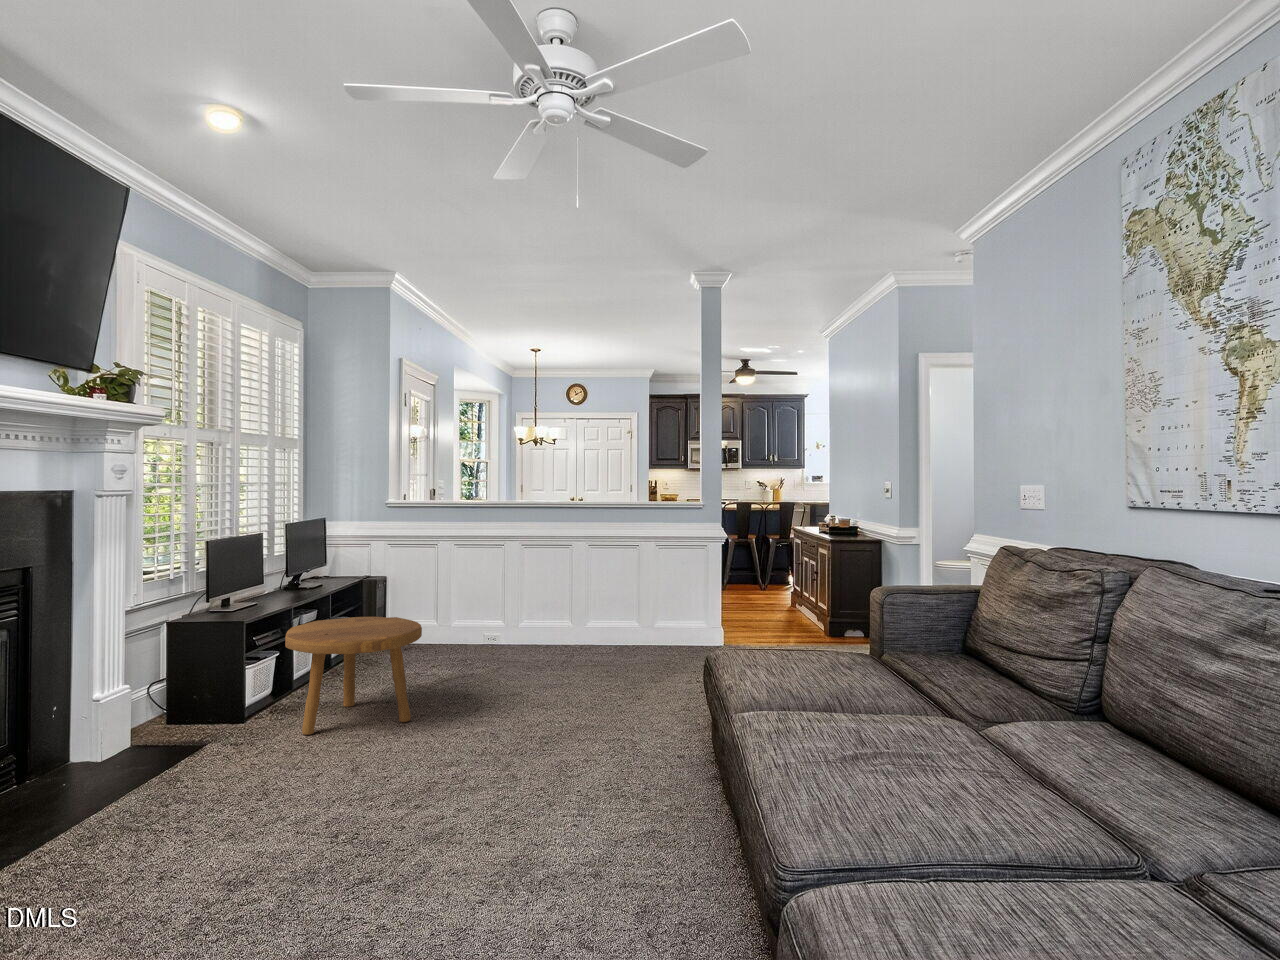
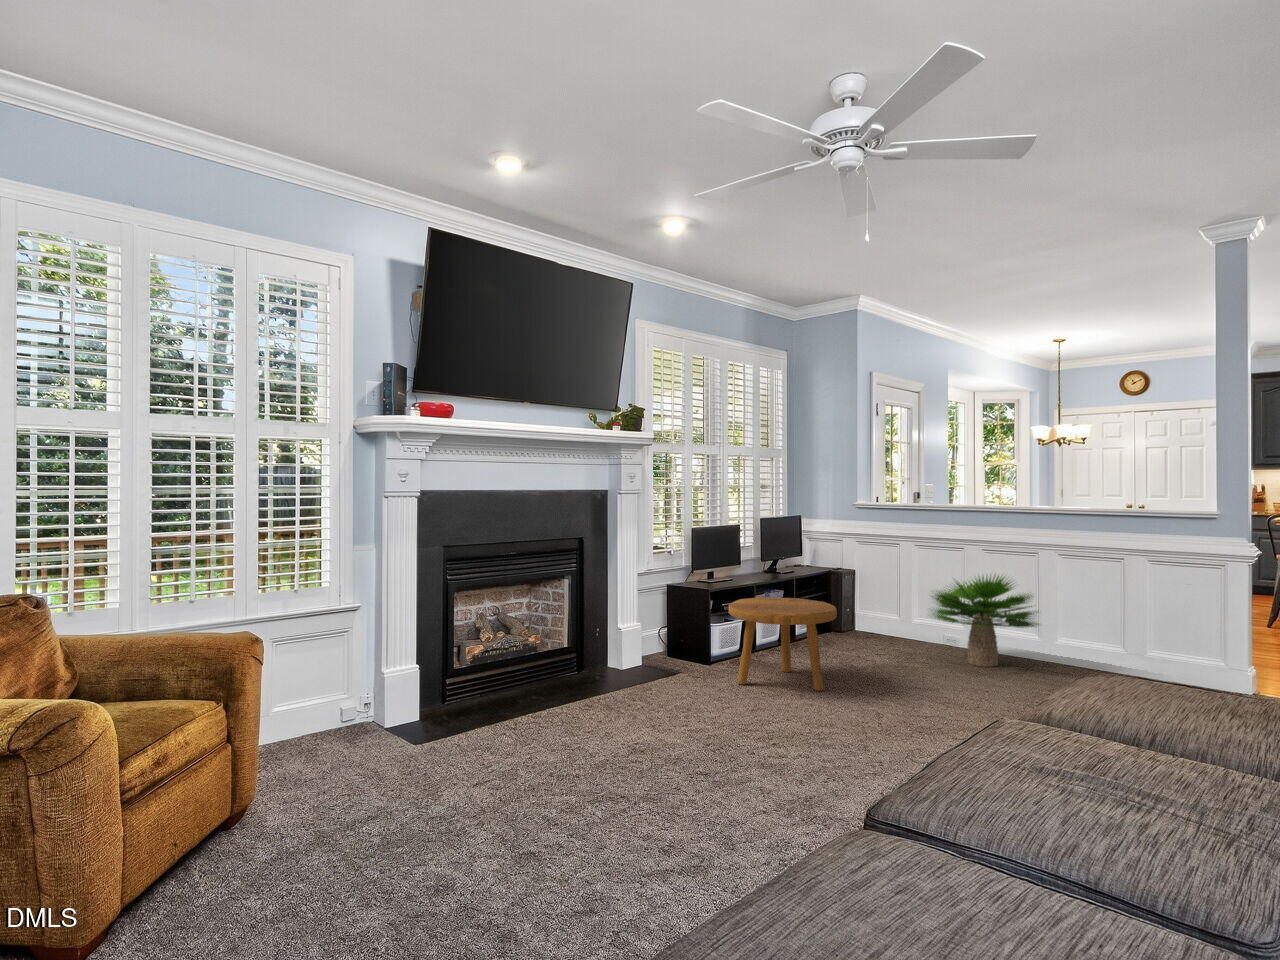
potted plant: none [477,567,587,661] -> present [932,574,1038,667]

